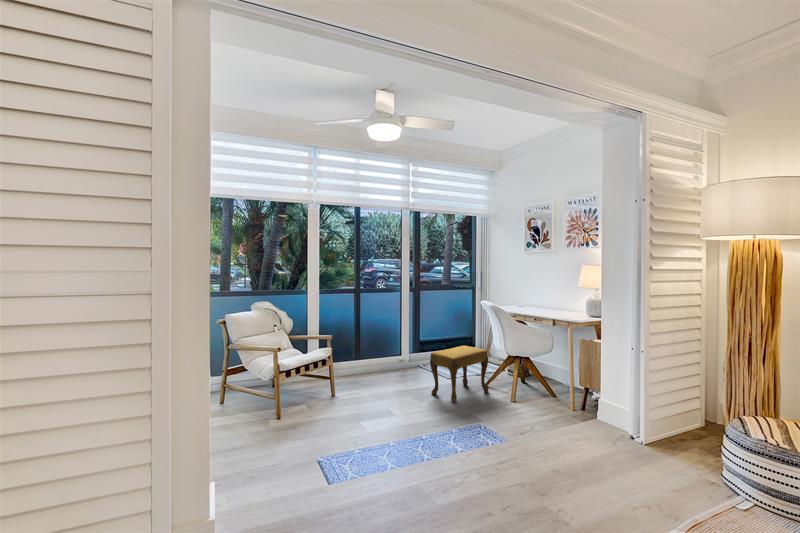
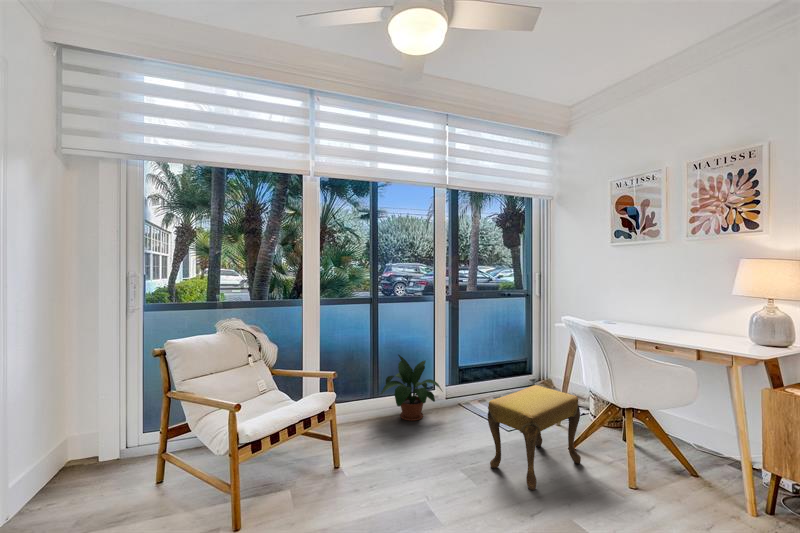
potted plant: none [361,329,406,375] -> present [381,355,442,421]

